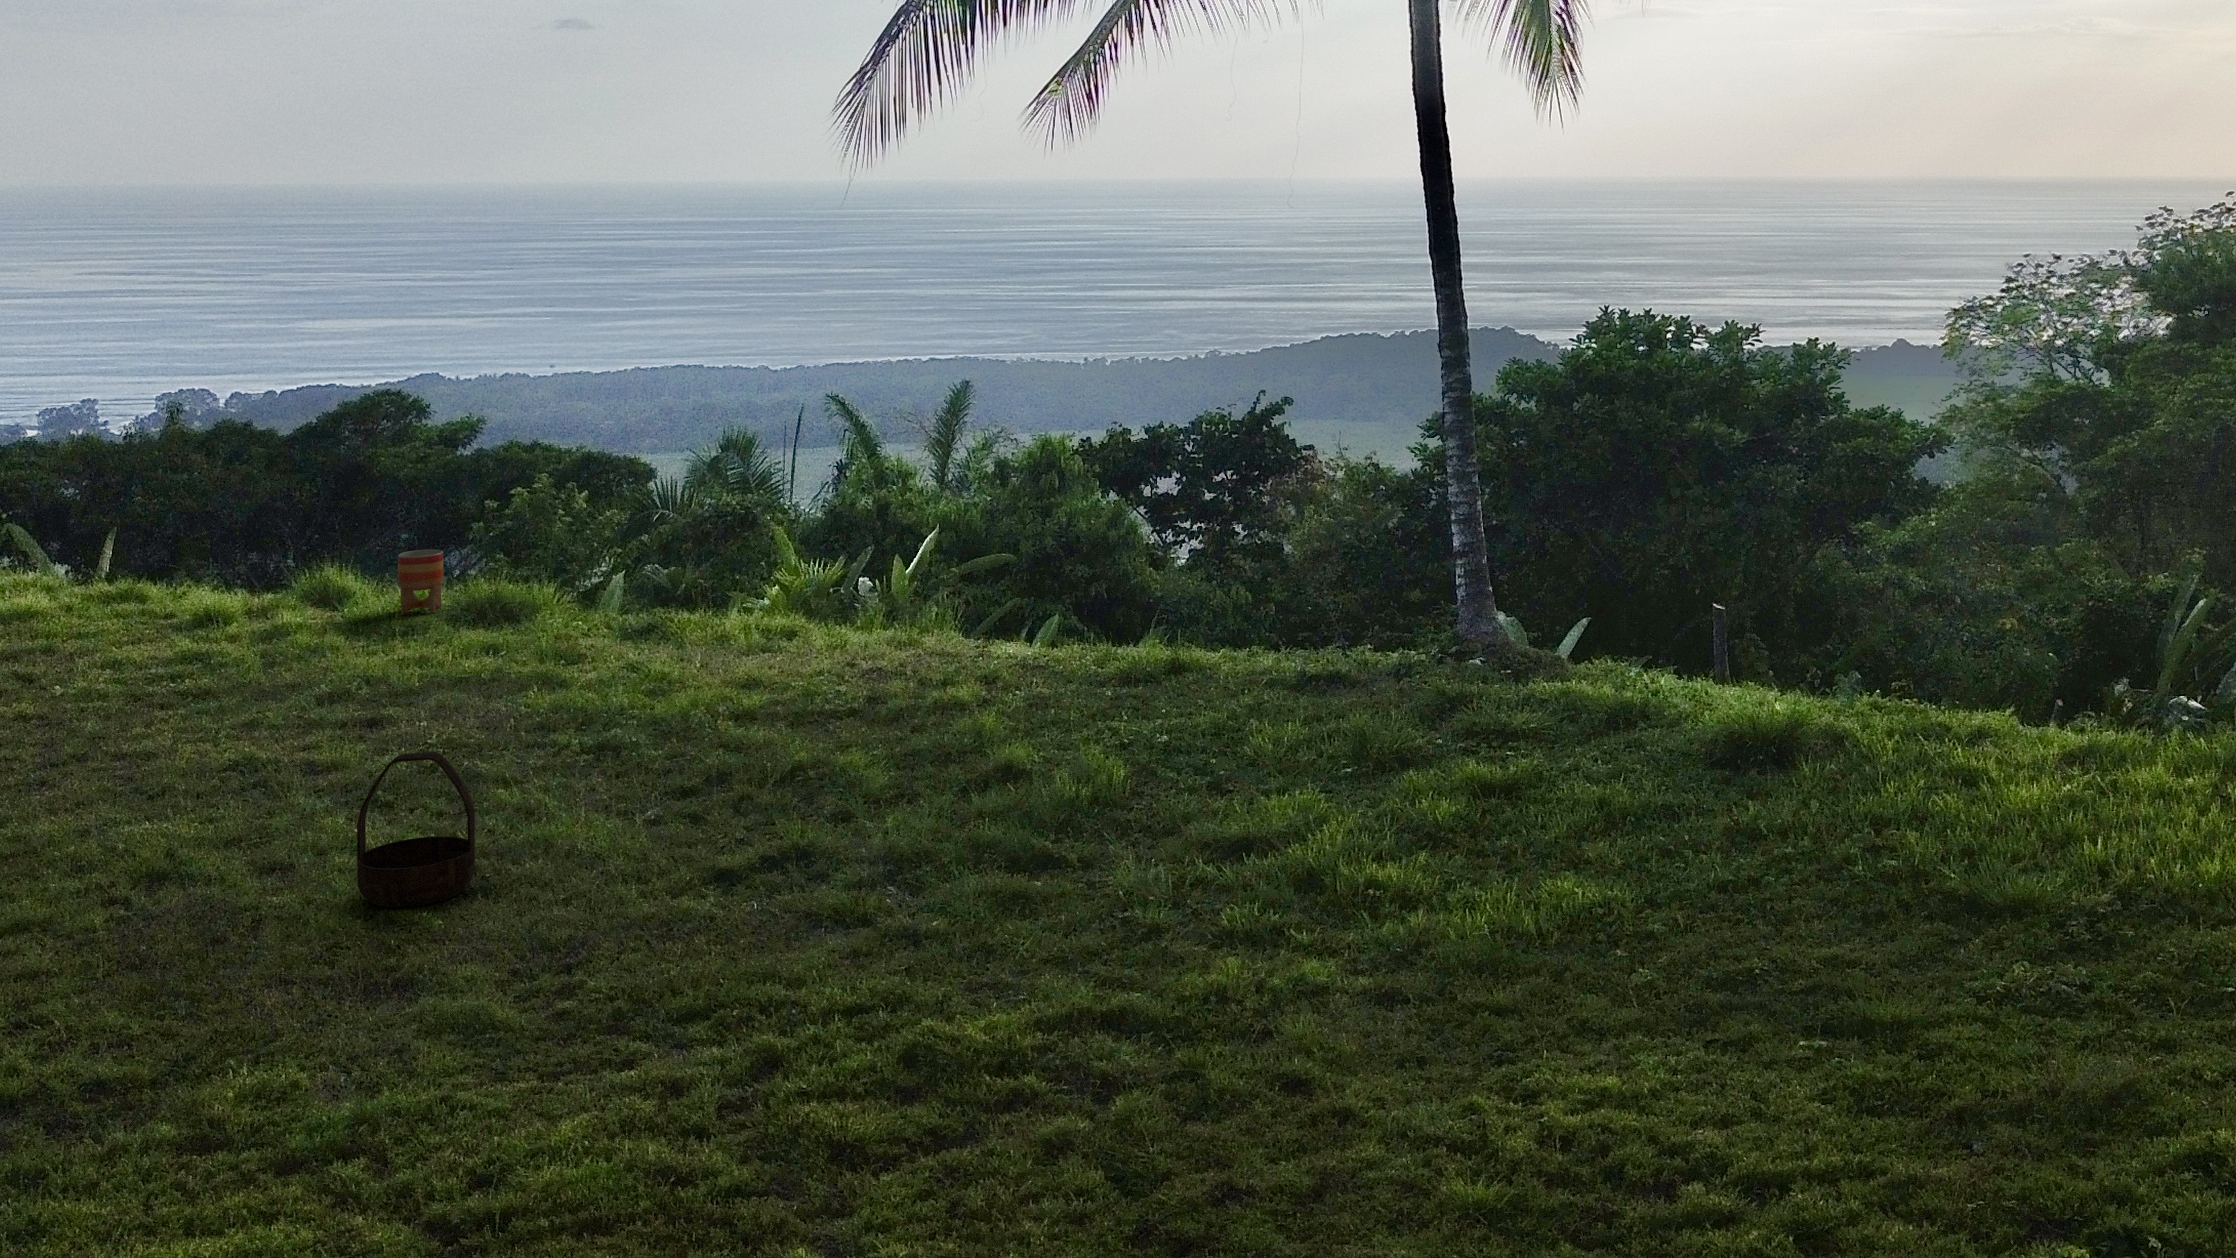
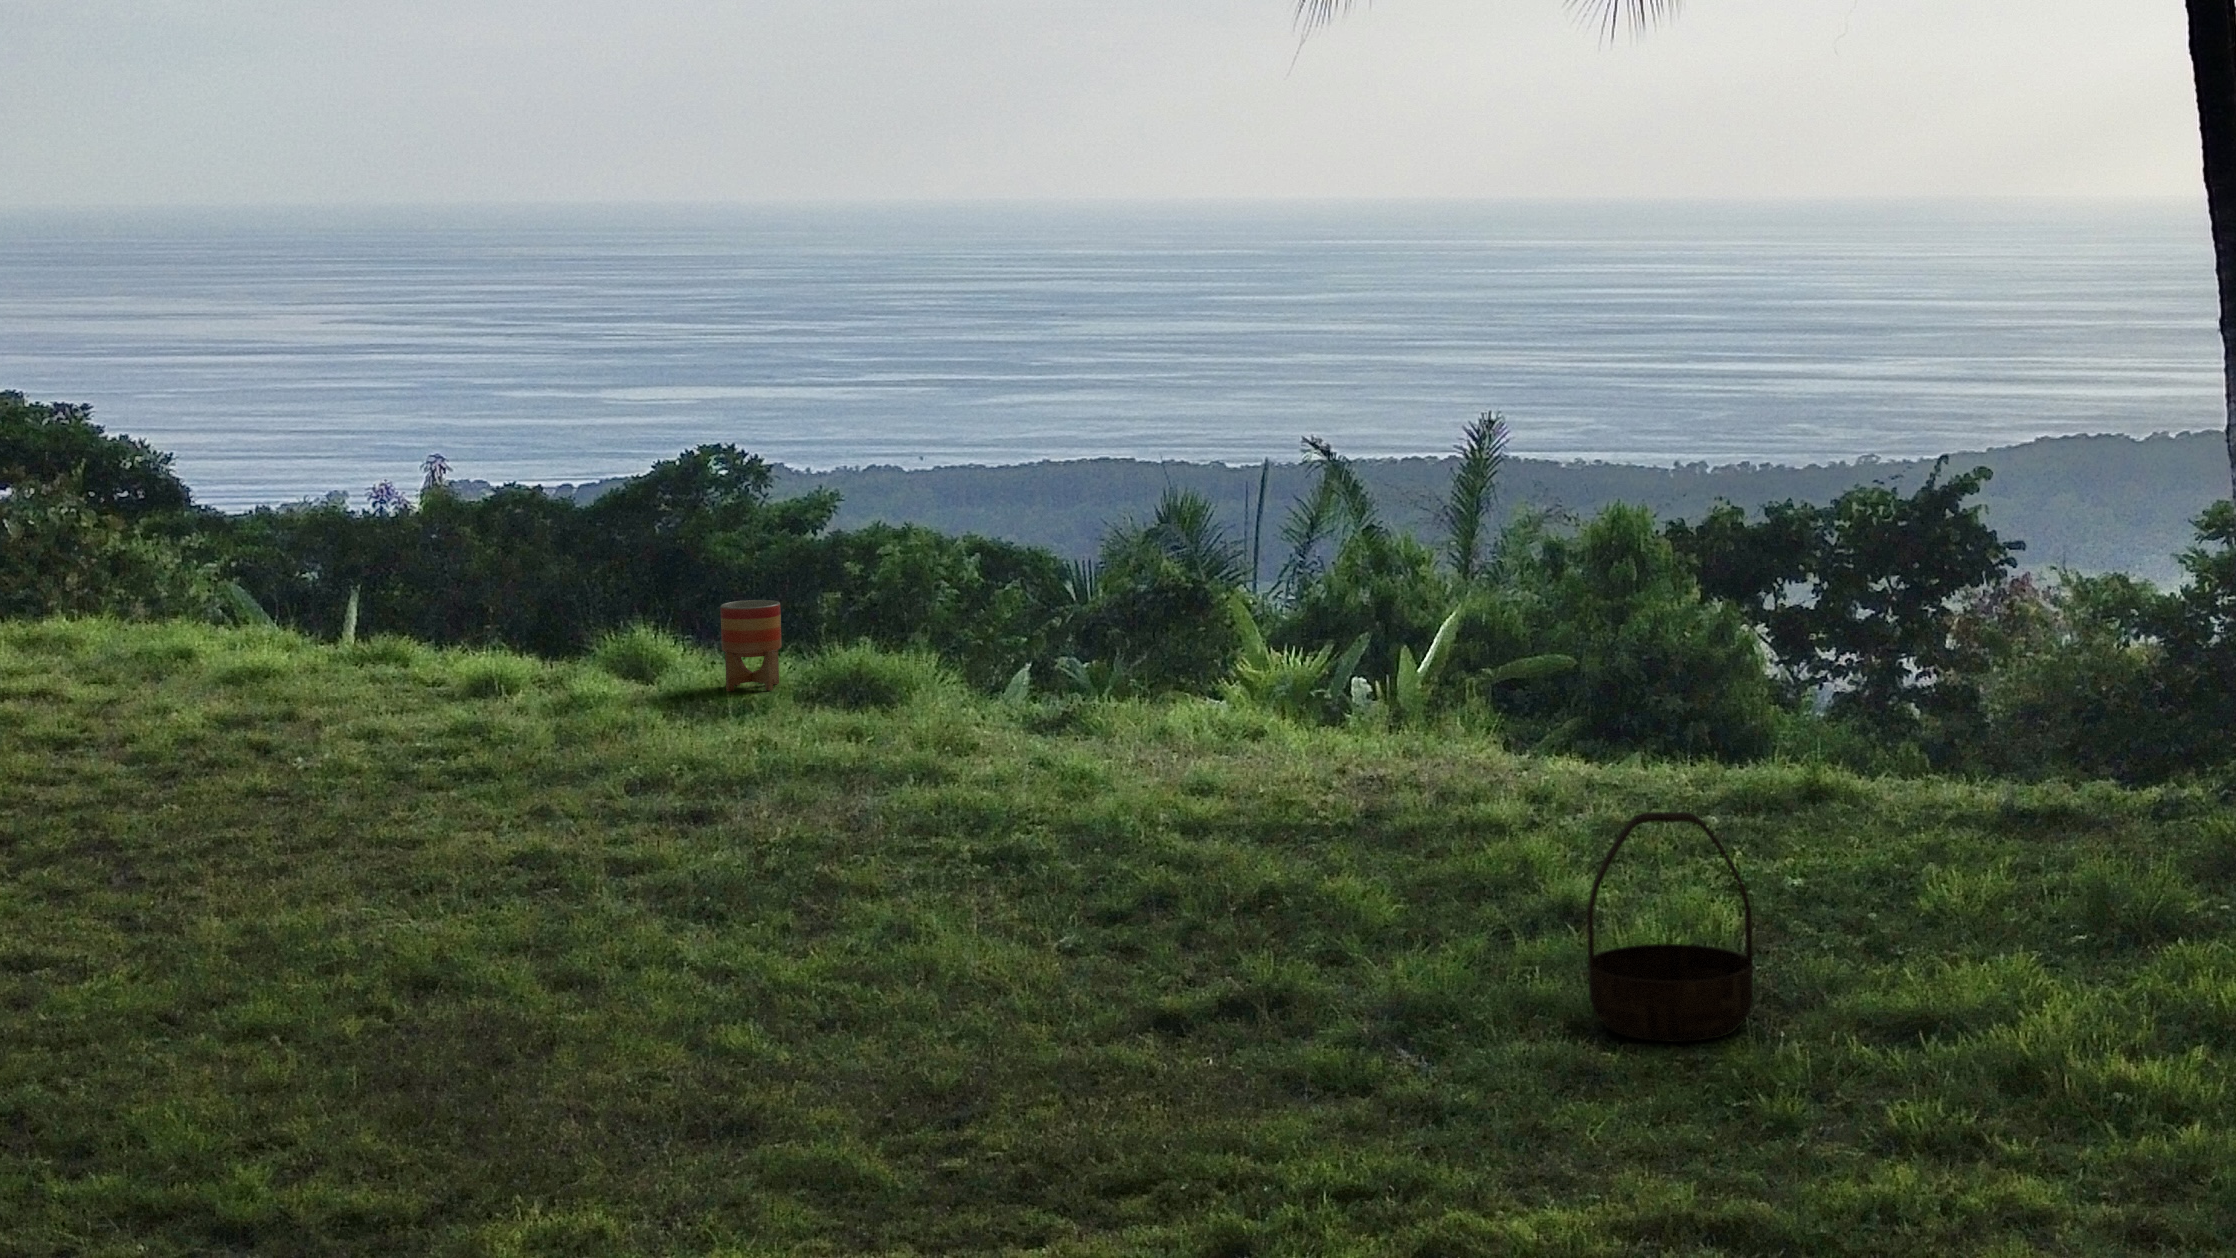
basket: present [357,752,475,908] -> present [1587,812,1753,1042]

